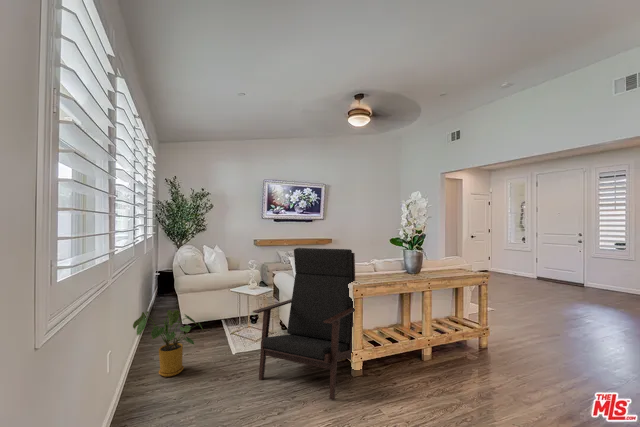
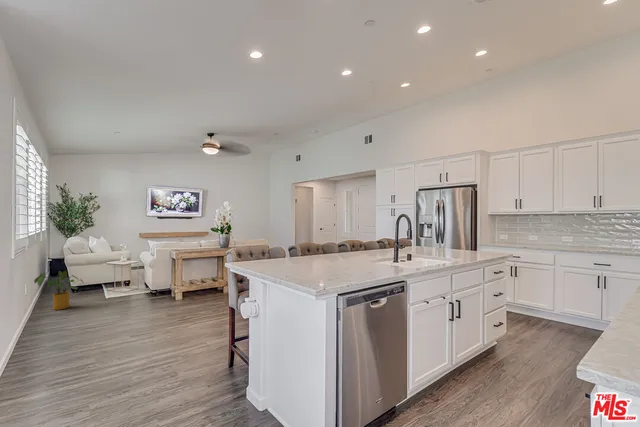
lounge chair: present [253,248,356,400] -> none [115,234,187,310]

